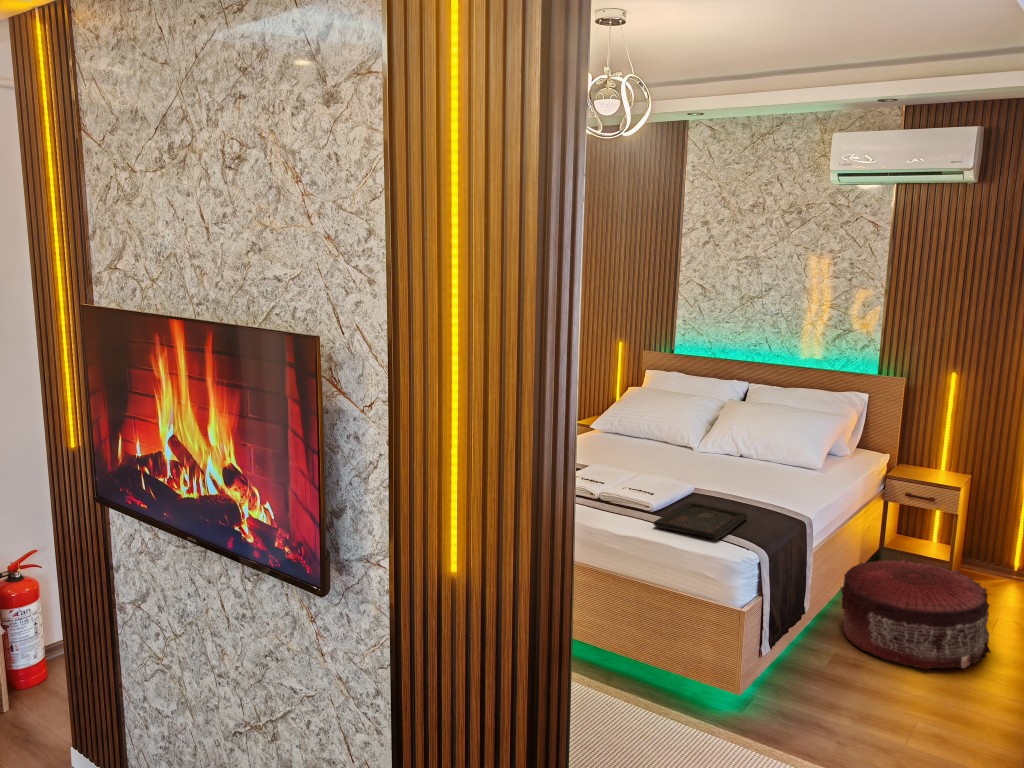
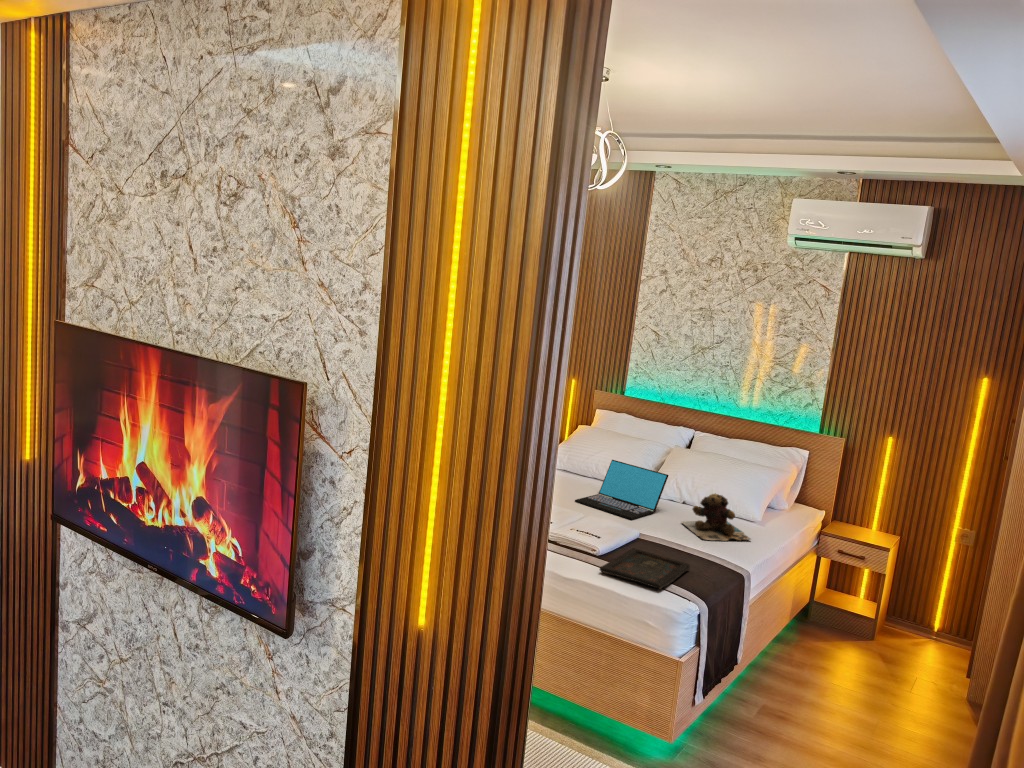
laptop: none [627,417,722,475] -> present [575,460,669,520]
teddy bear: none [737,442,813,489] -> present [682,493,751,541]
pouf: present [841,559,991,669] -> none [771,615,910,726]

